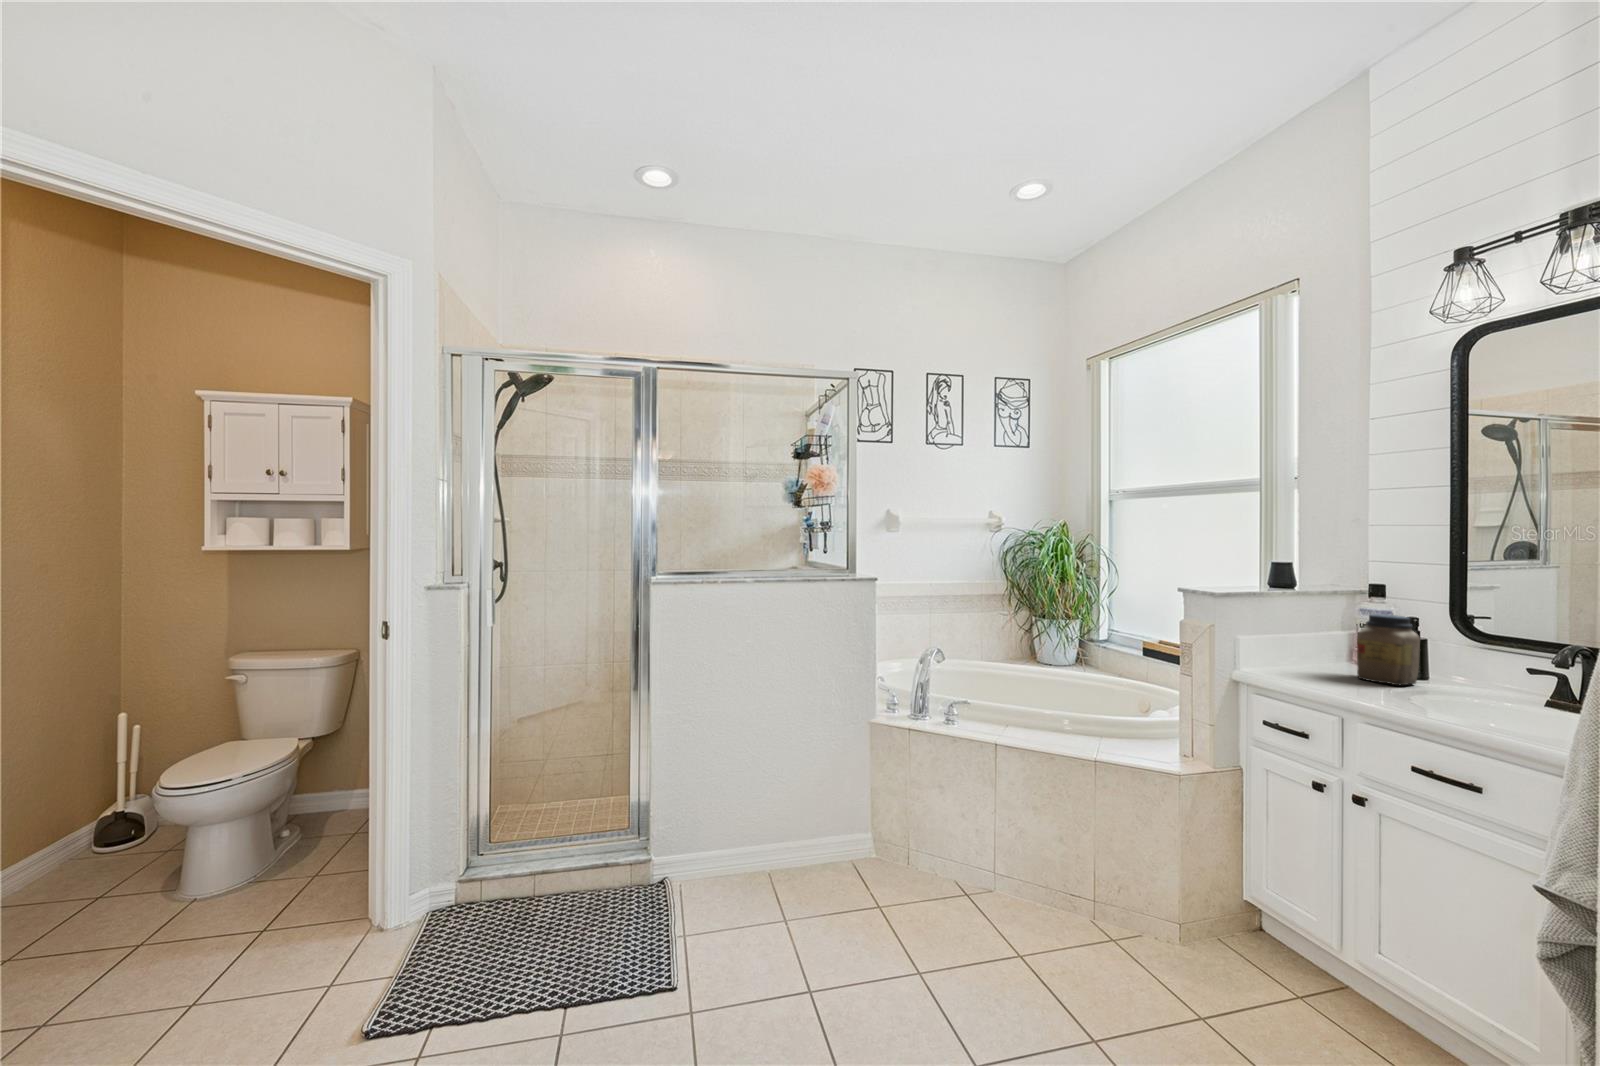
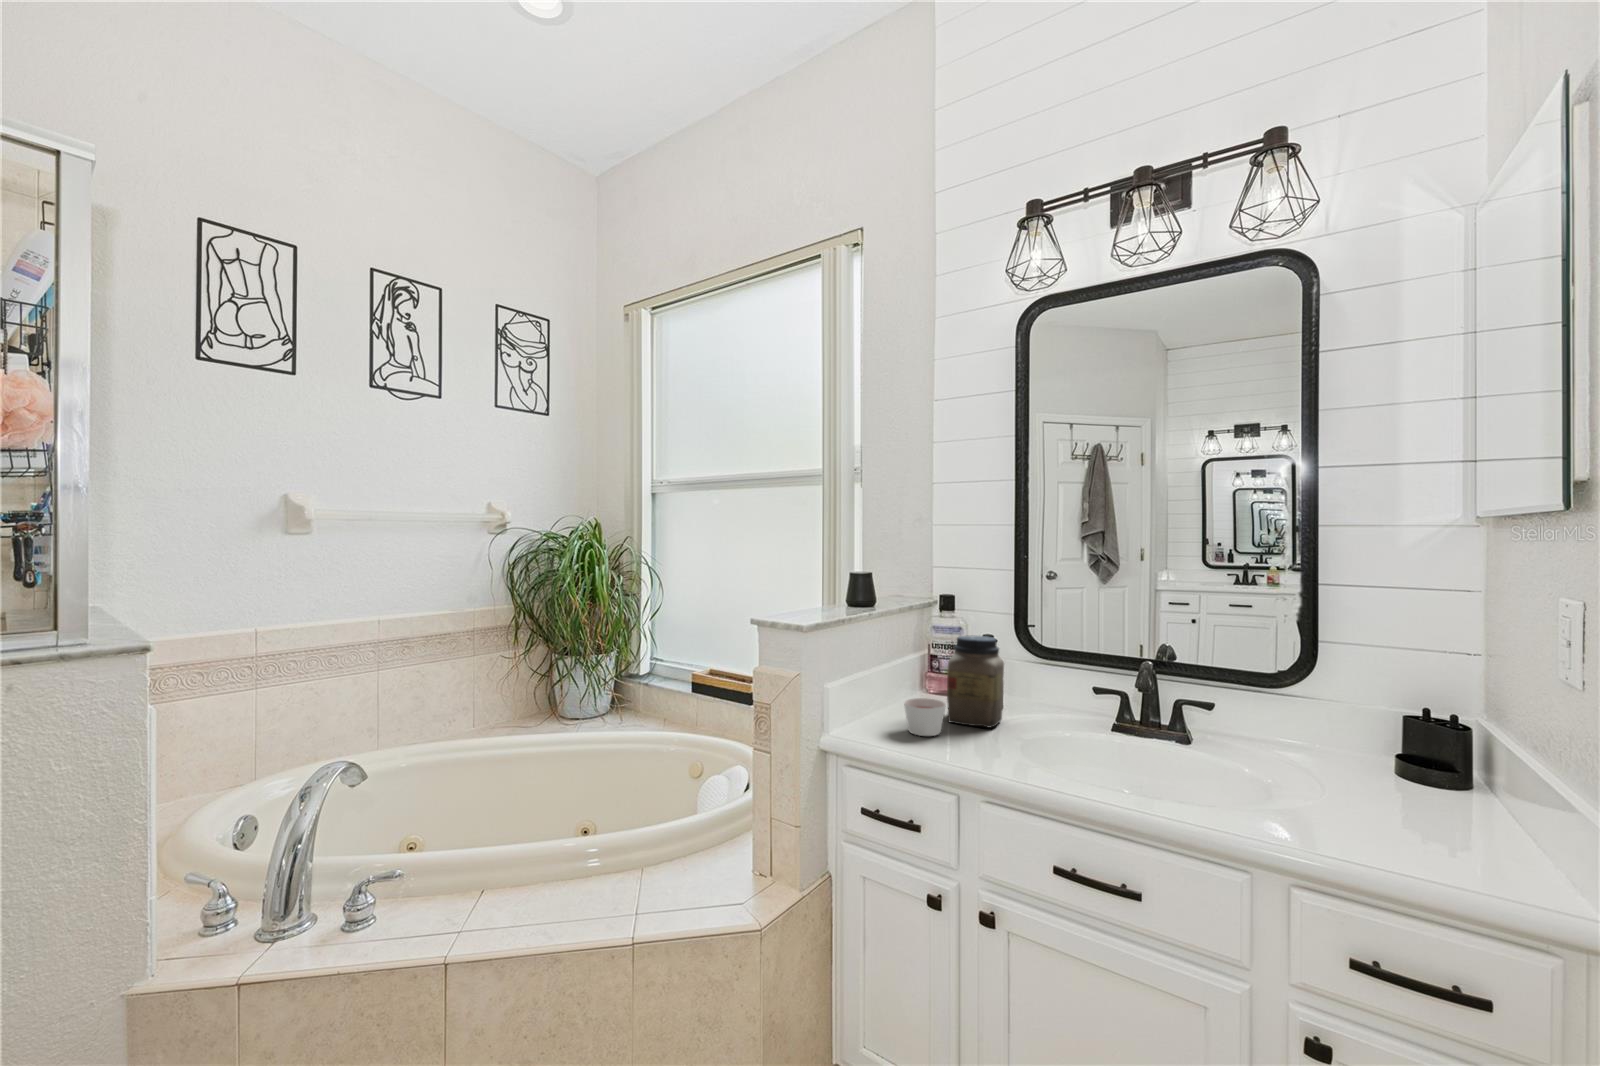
candle: none [1308,655,1347,681] -> present [904,698,946,736]

